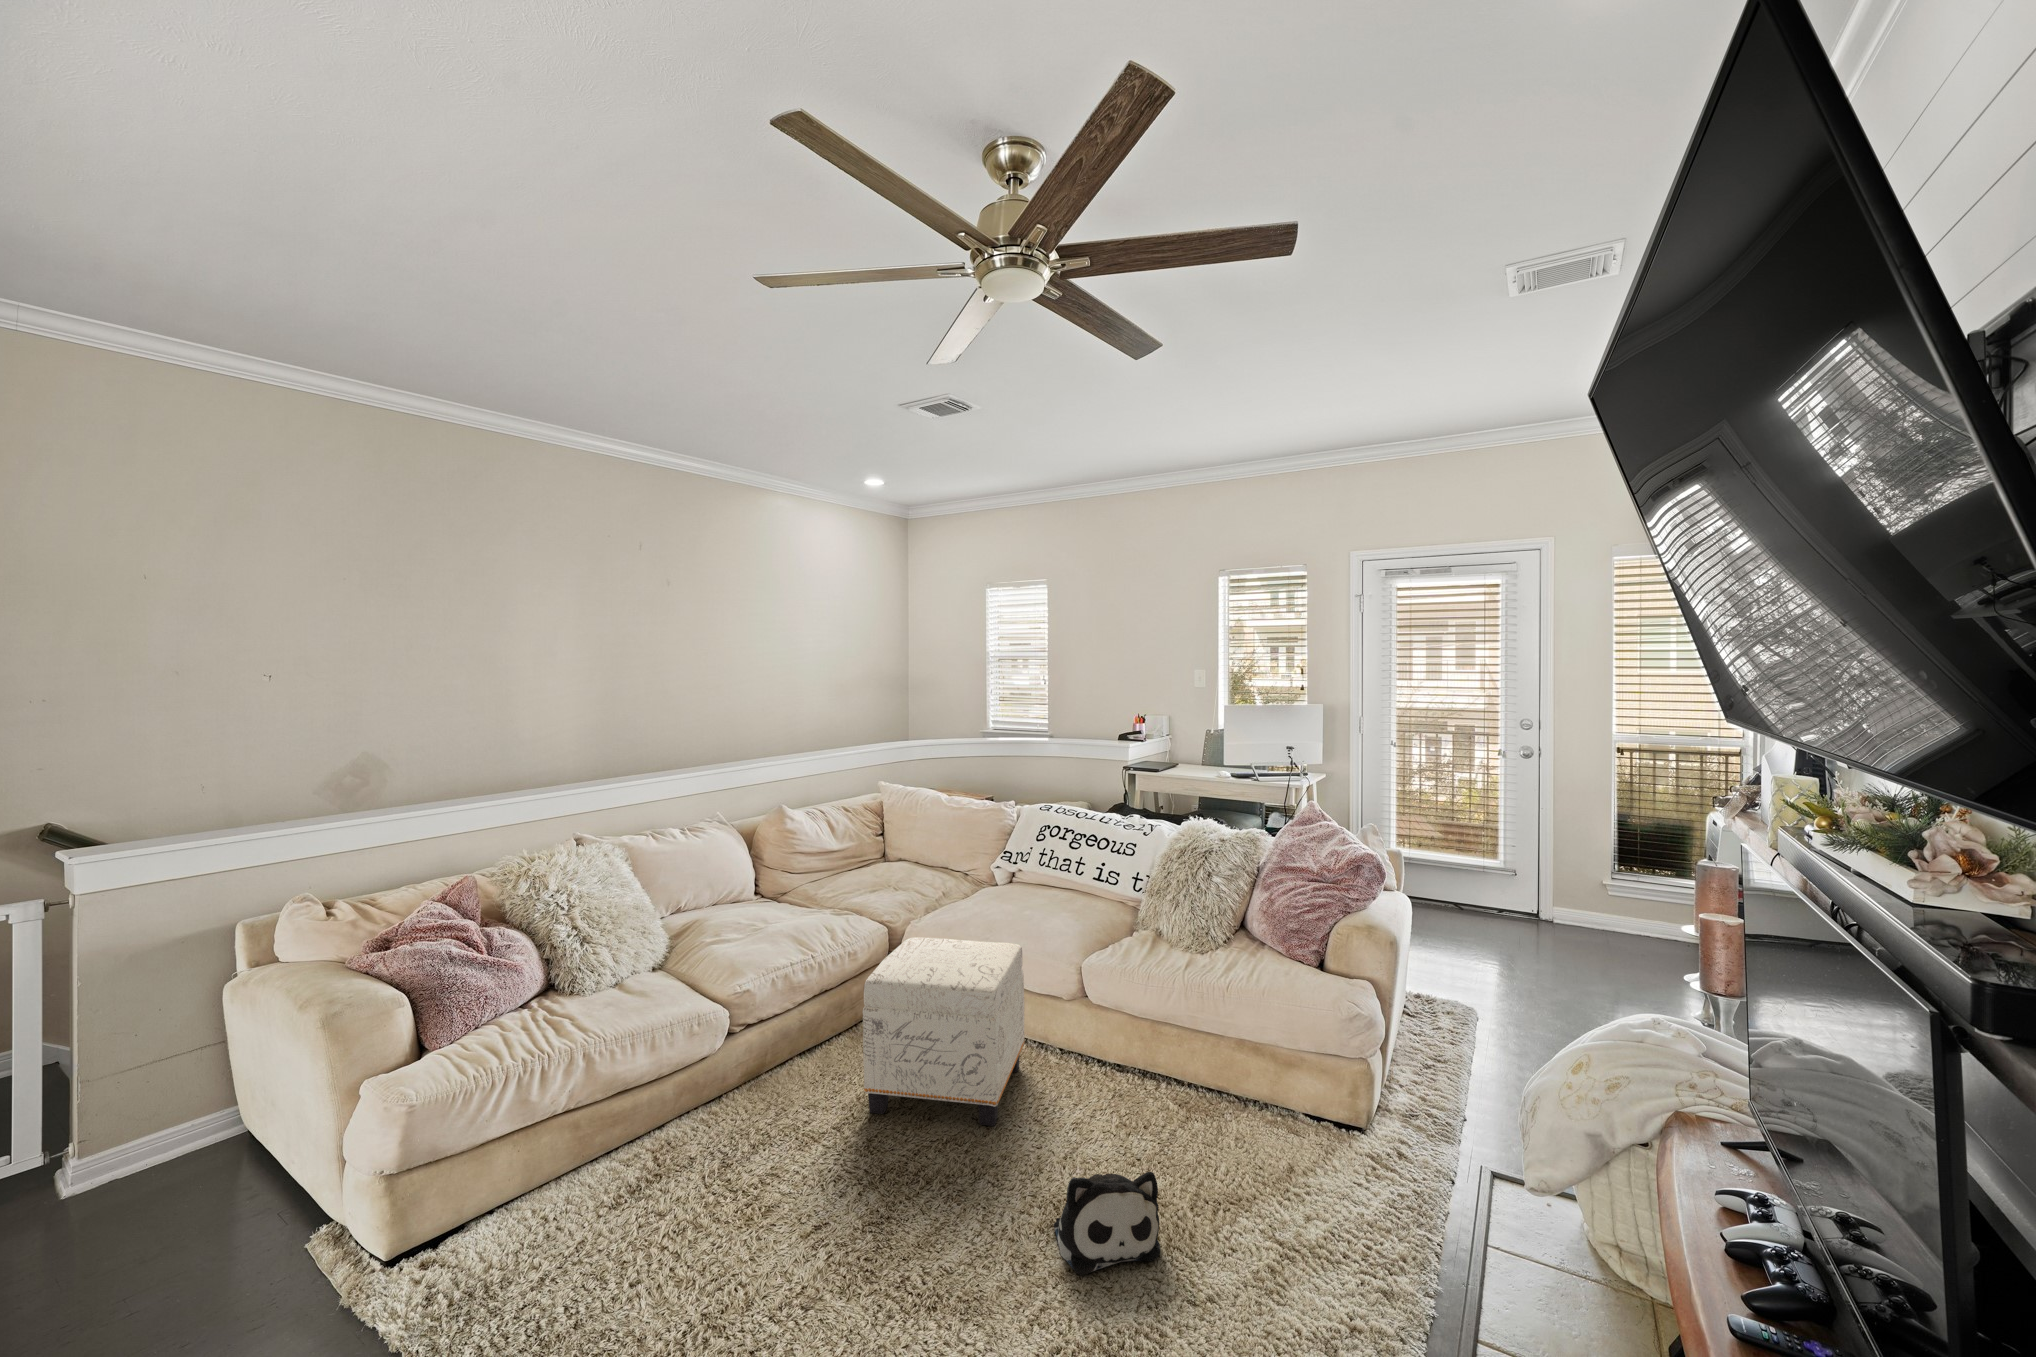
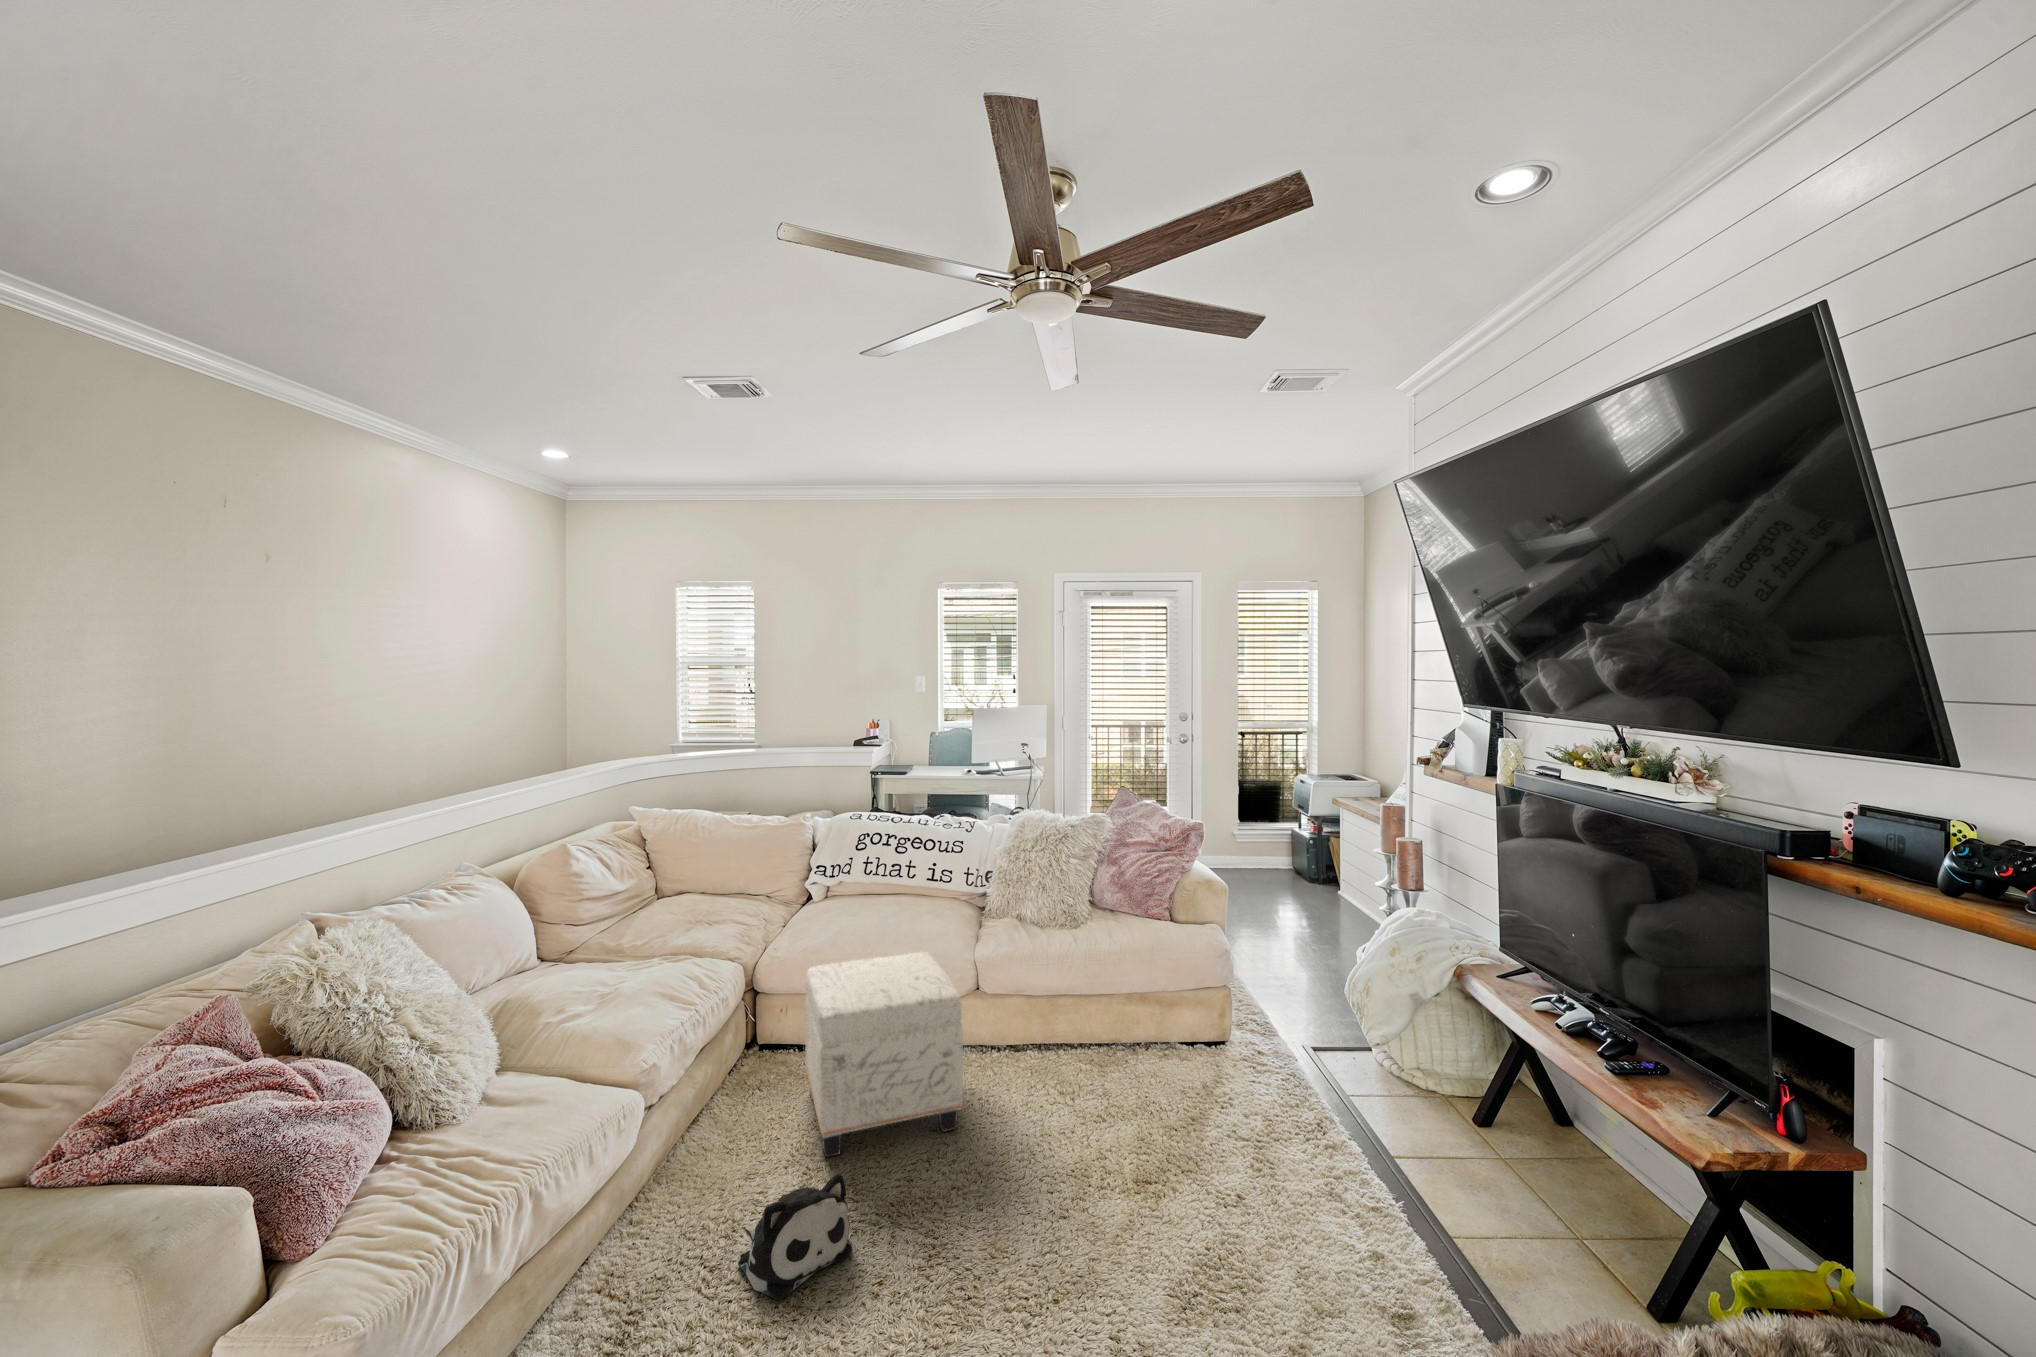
plush toy: present [1054,1172,1160,1275] -> present [738,1174,852,1300]

